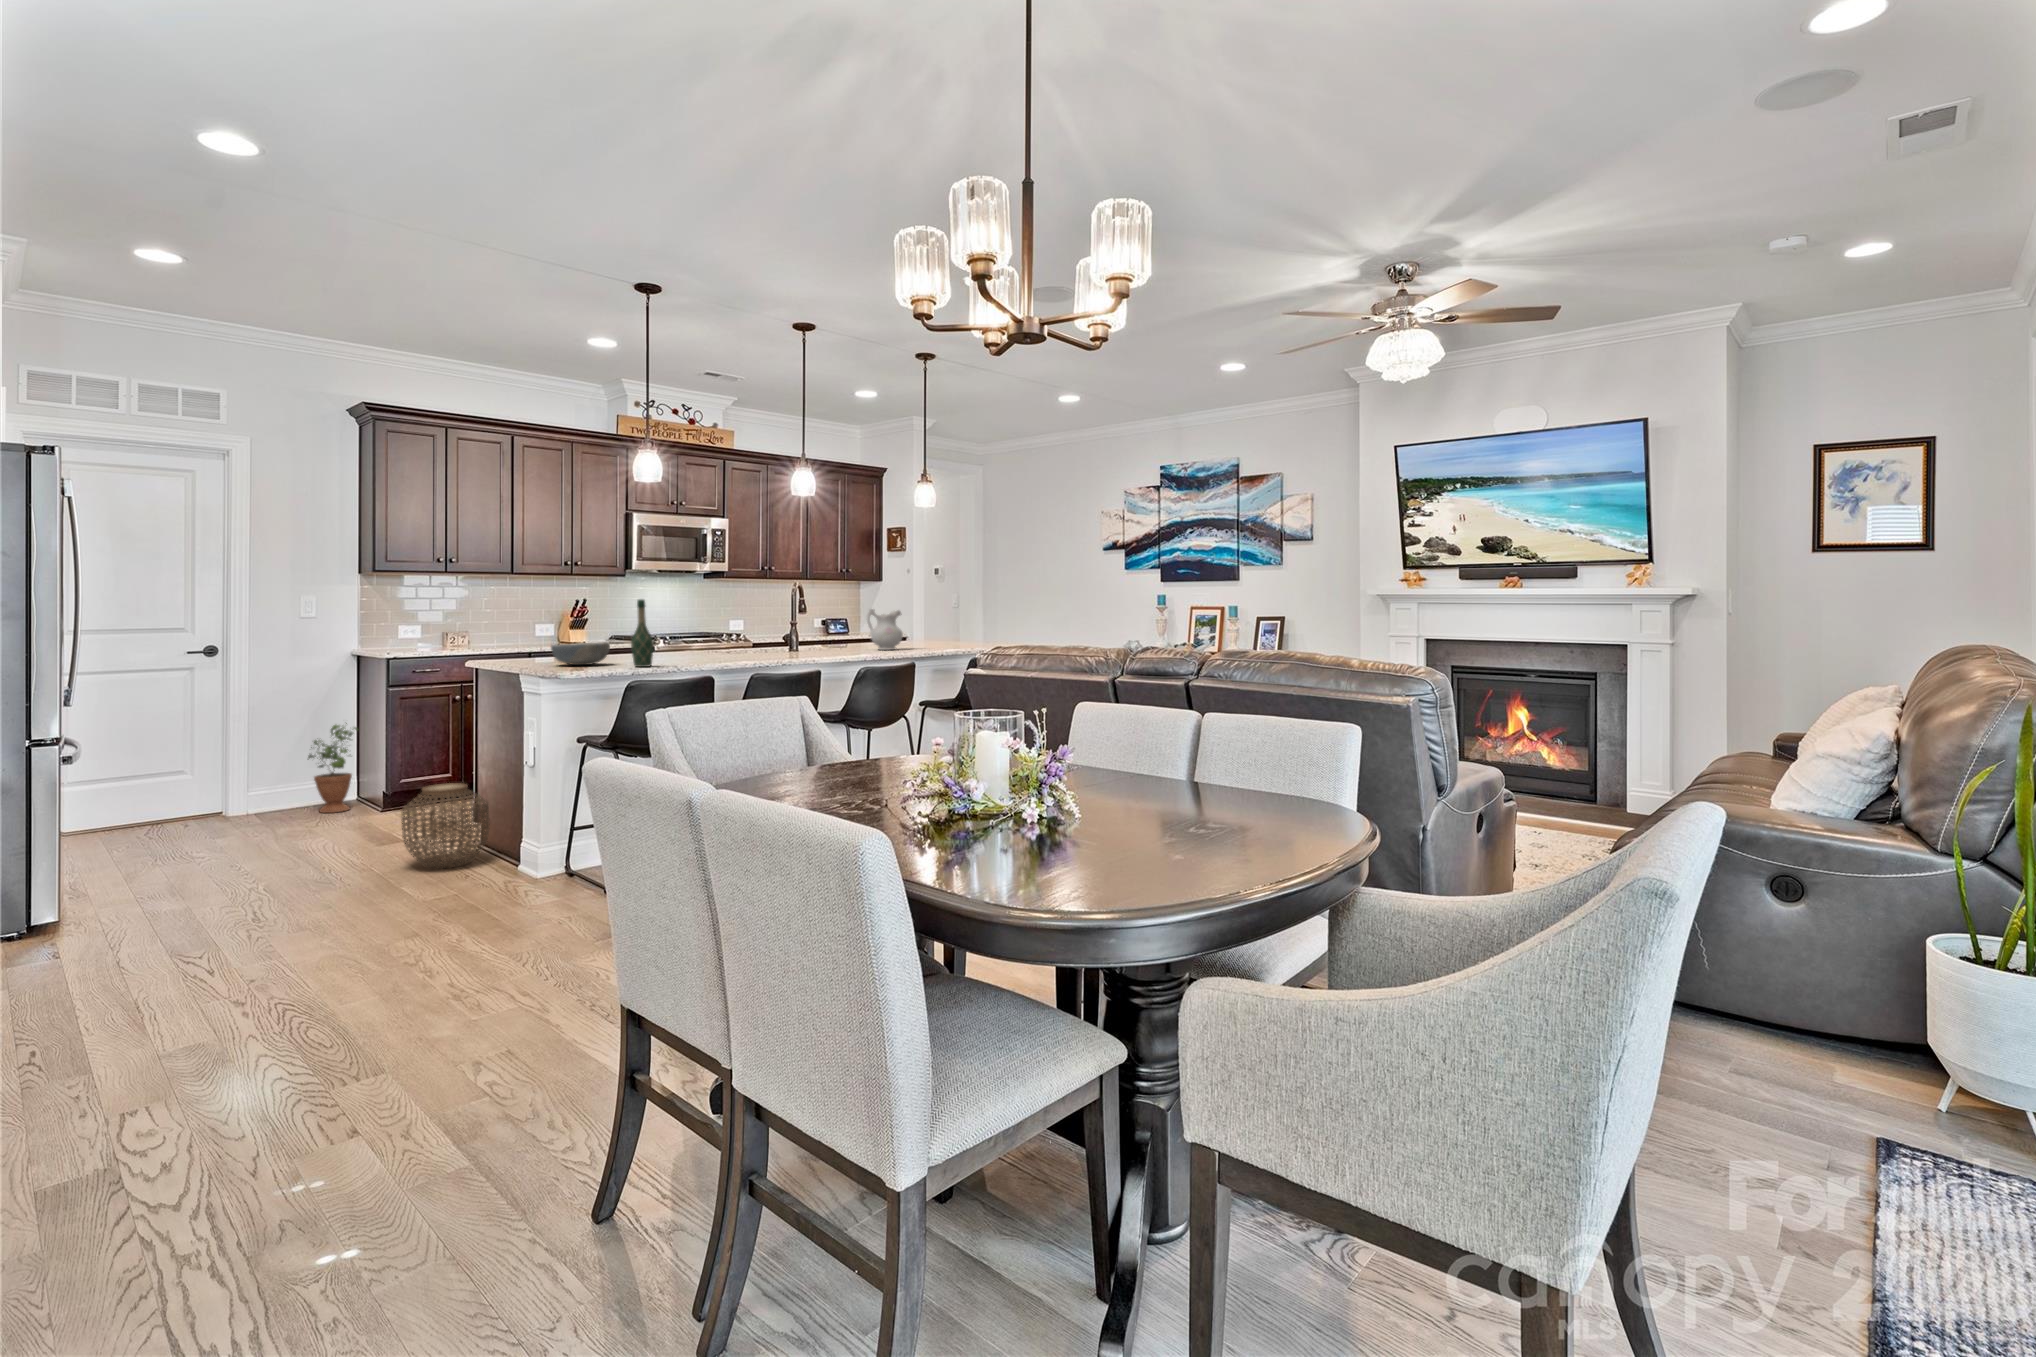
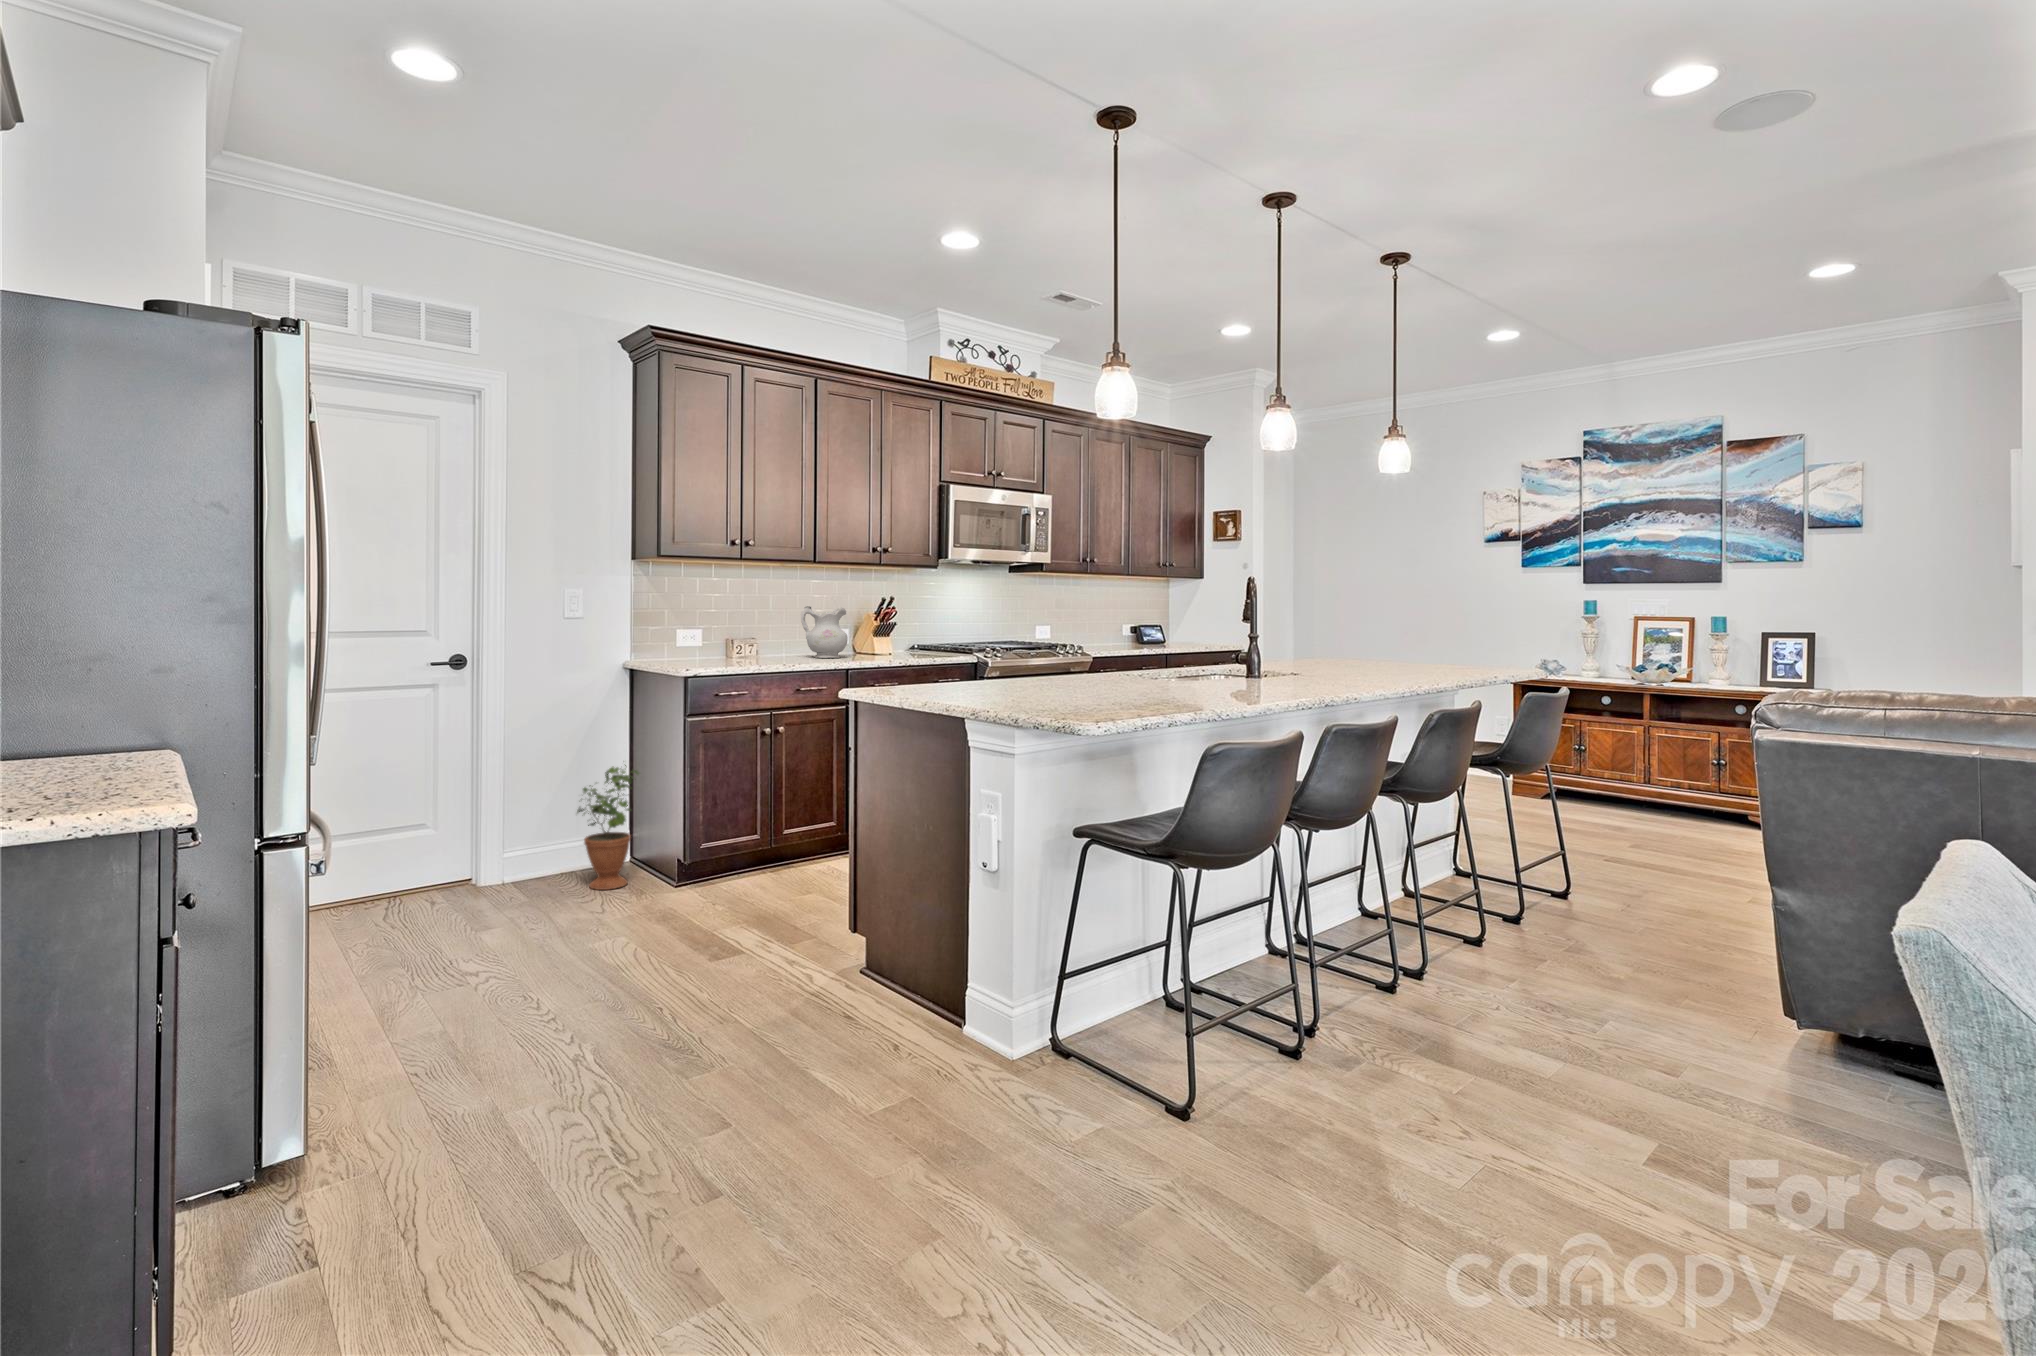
wine bottle: present [631,599,654,667] -> none [1141,599,1176,708]
ceramic pitcher: present [867,609,903,650] -> present [801,606,848,658]
bowl: present [551,642,610,665] -> none [1005,665,1092,703]
woven basket: present [402,783,490,868] -> none [779,883,900,1026]

